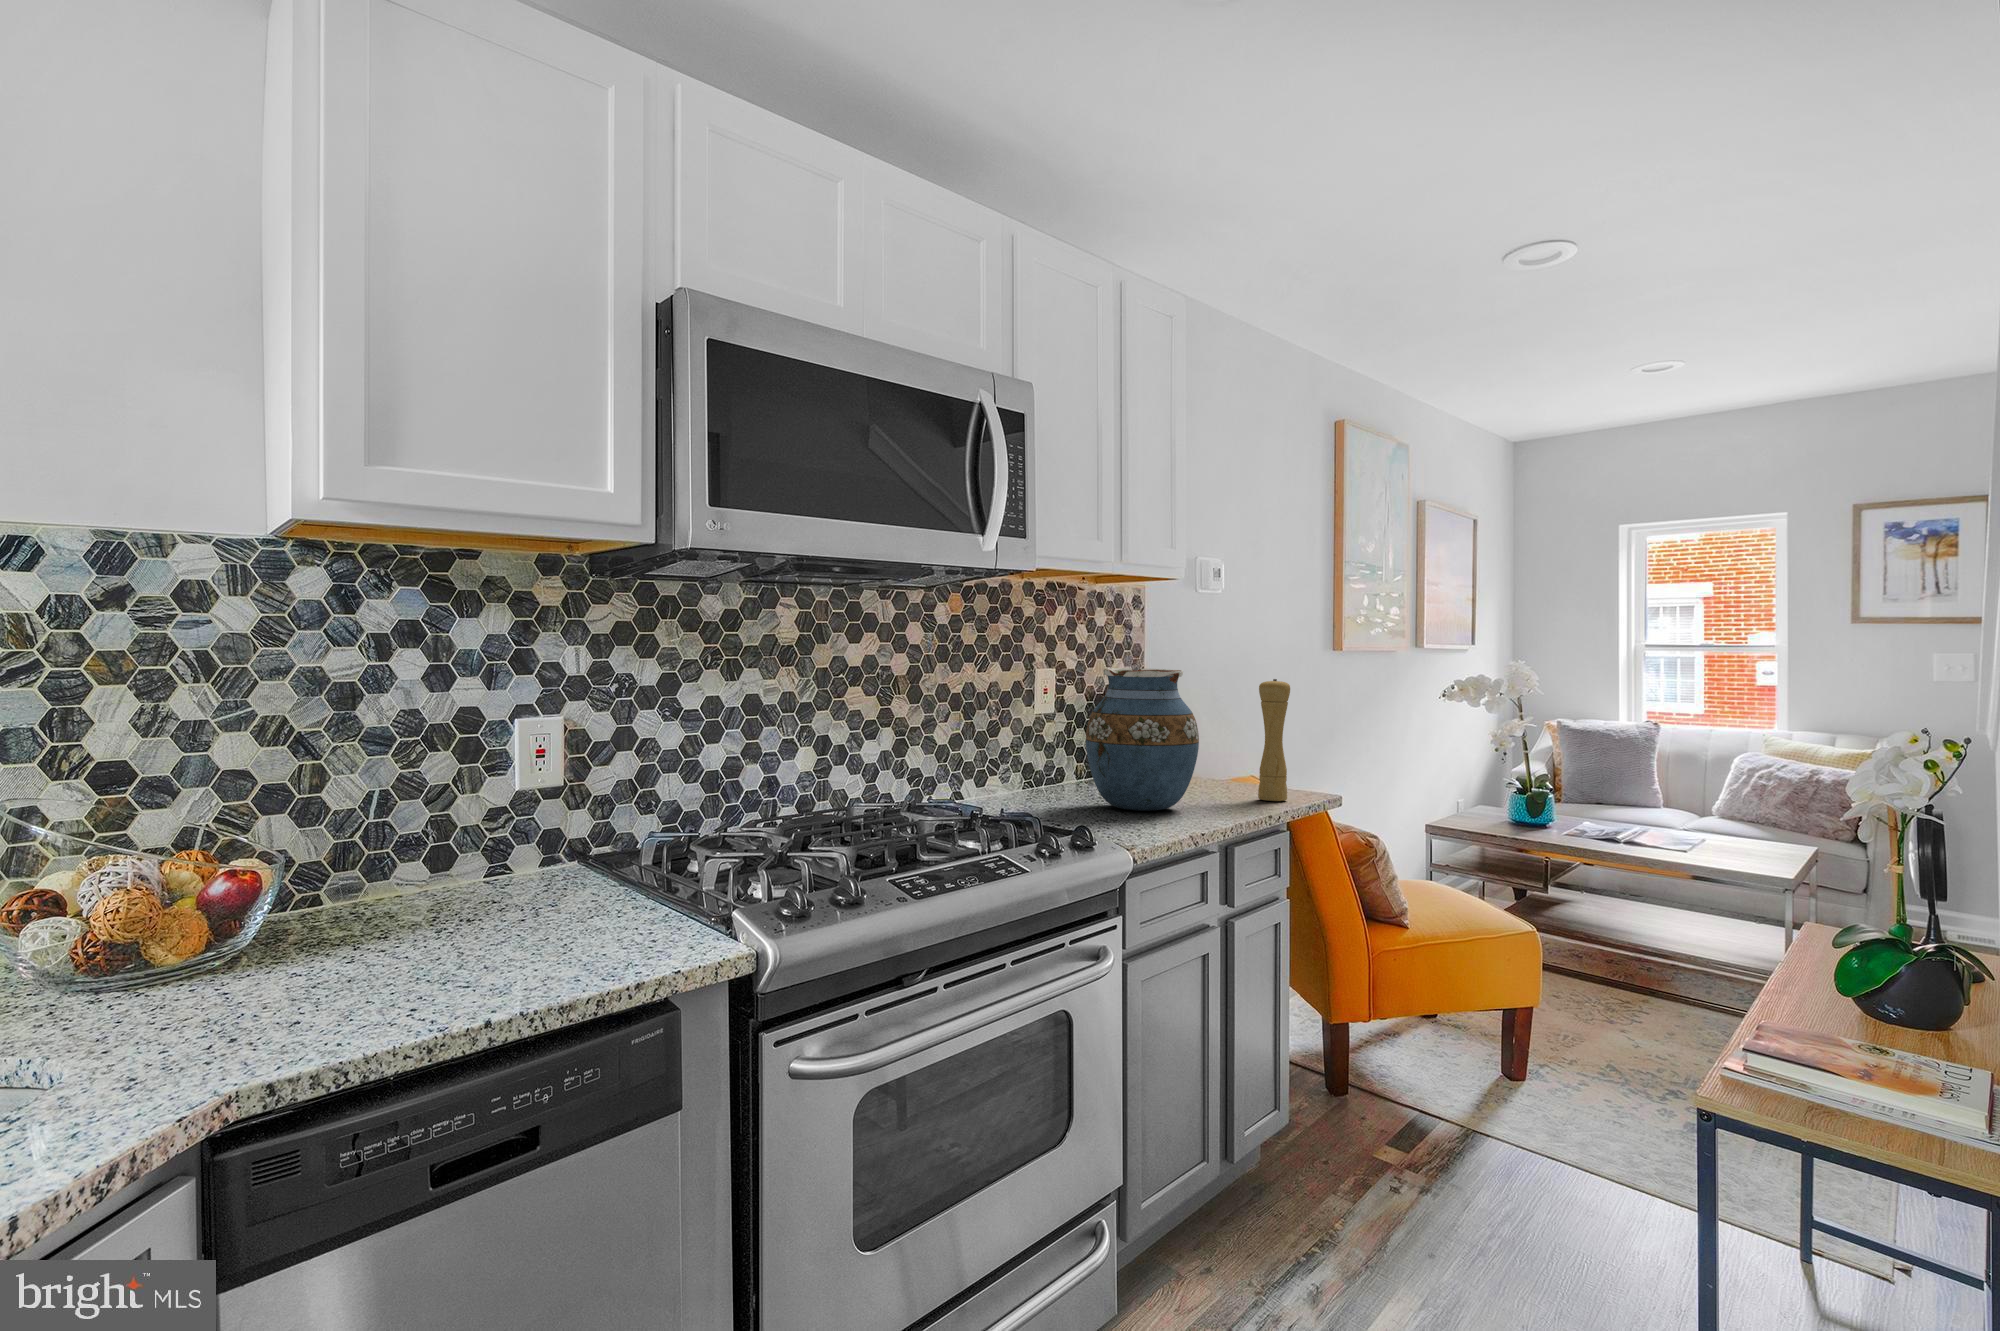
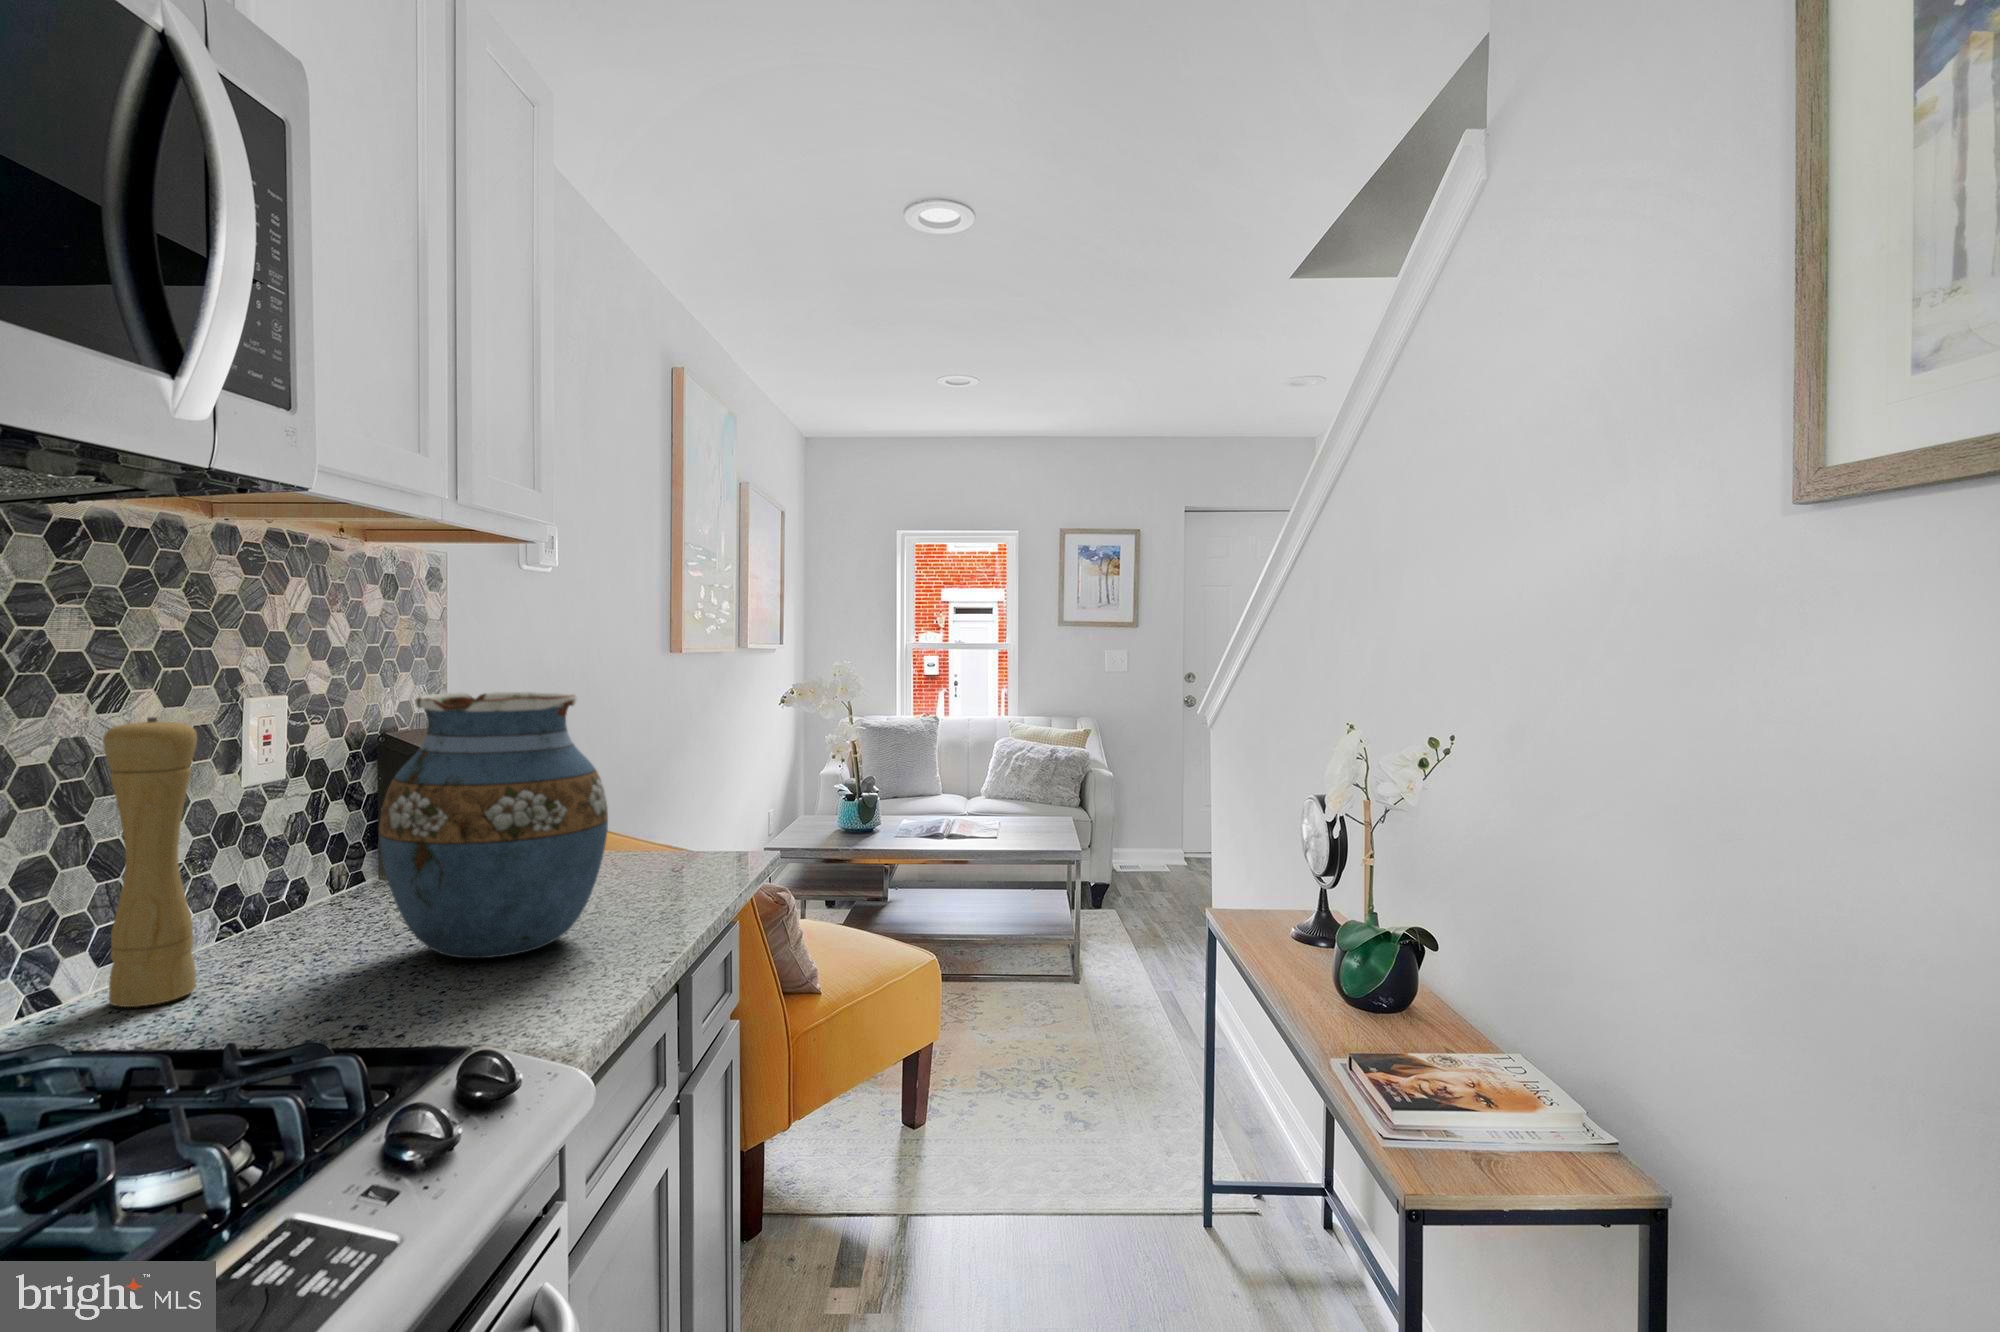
pepper mill: present [1258,679,1290,801] -> present [103,717,197,1007]

